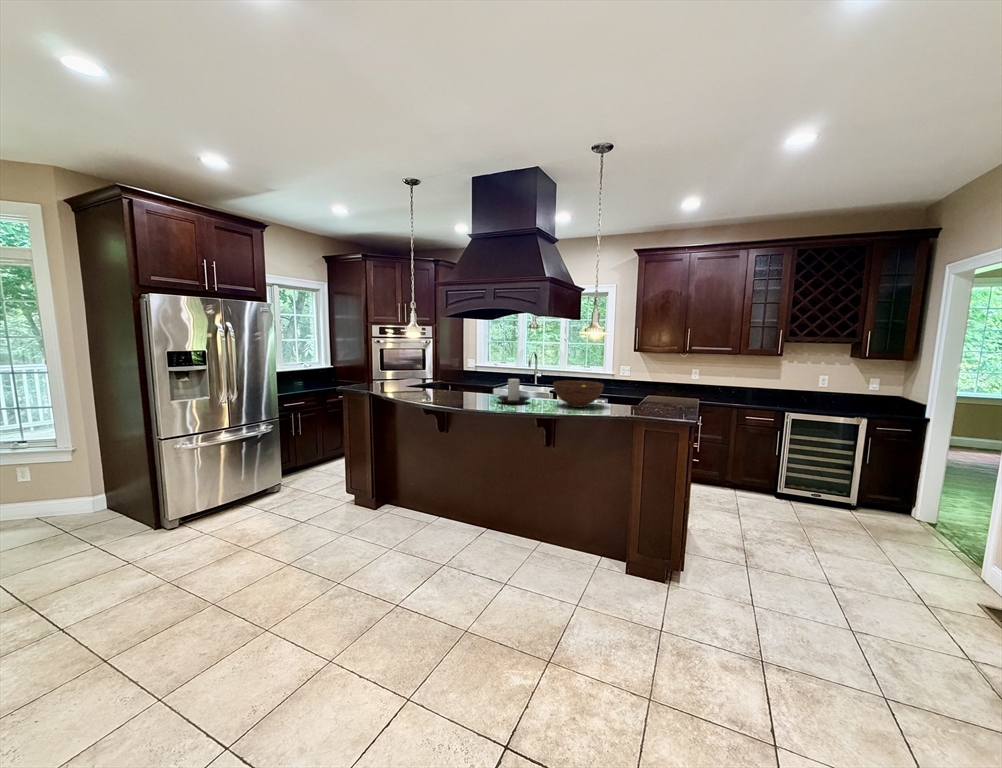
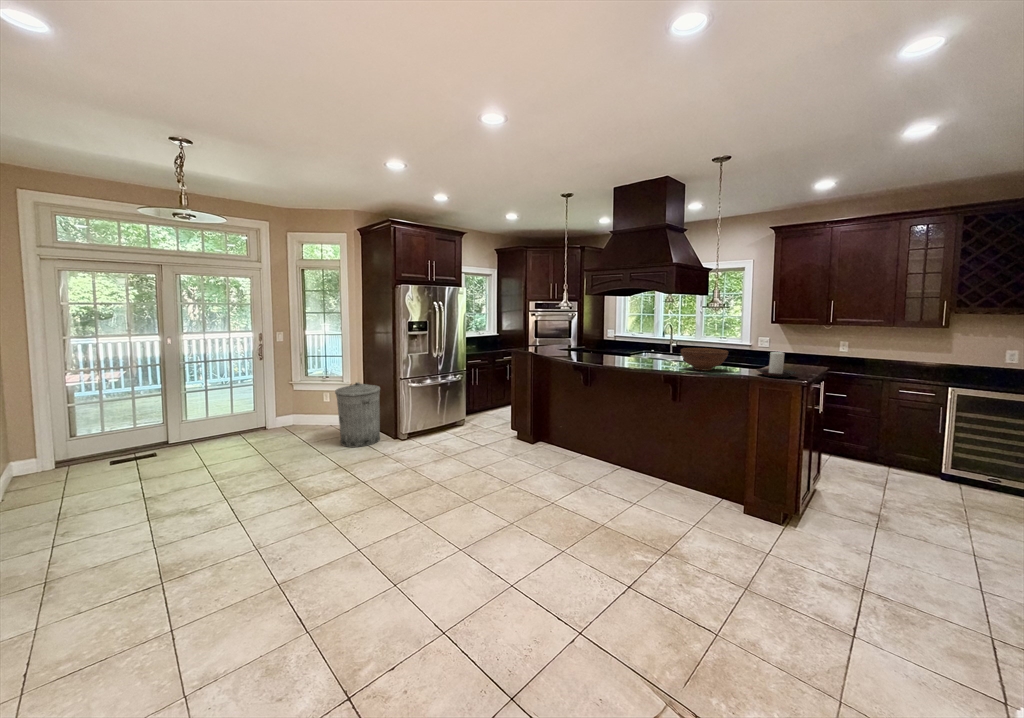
candle holder: present [497,379,530,404] -> present [756,352,796,378]
trash can: none [30,447,128,555] -> present [335,382,380,447]

